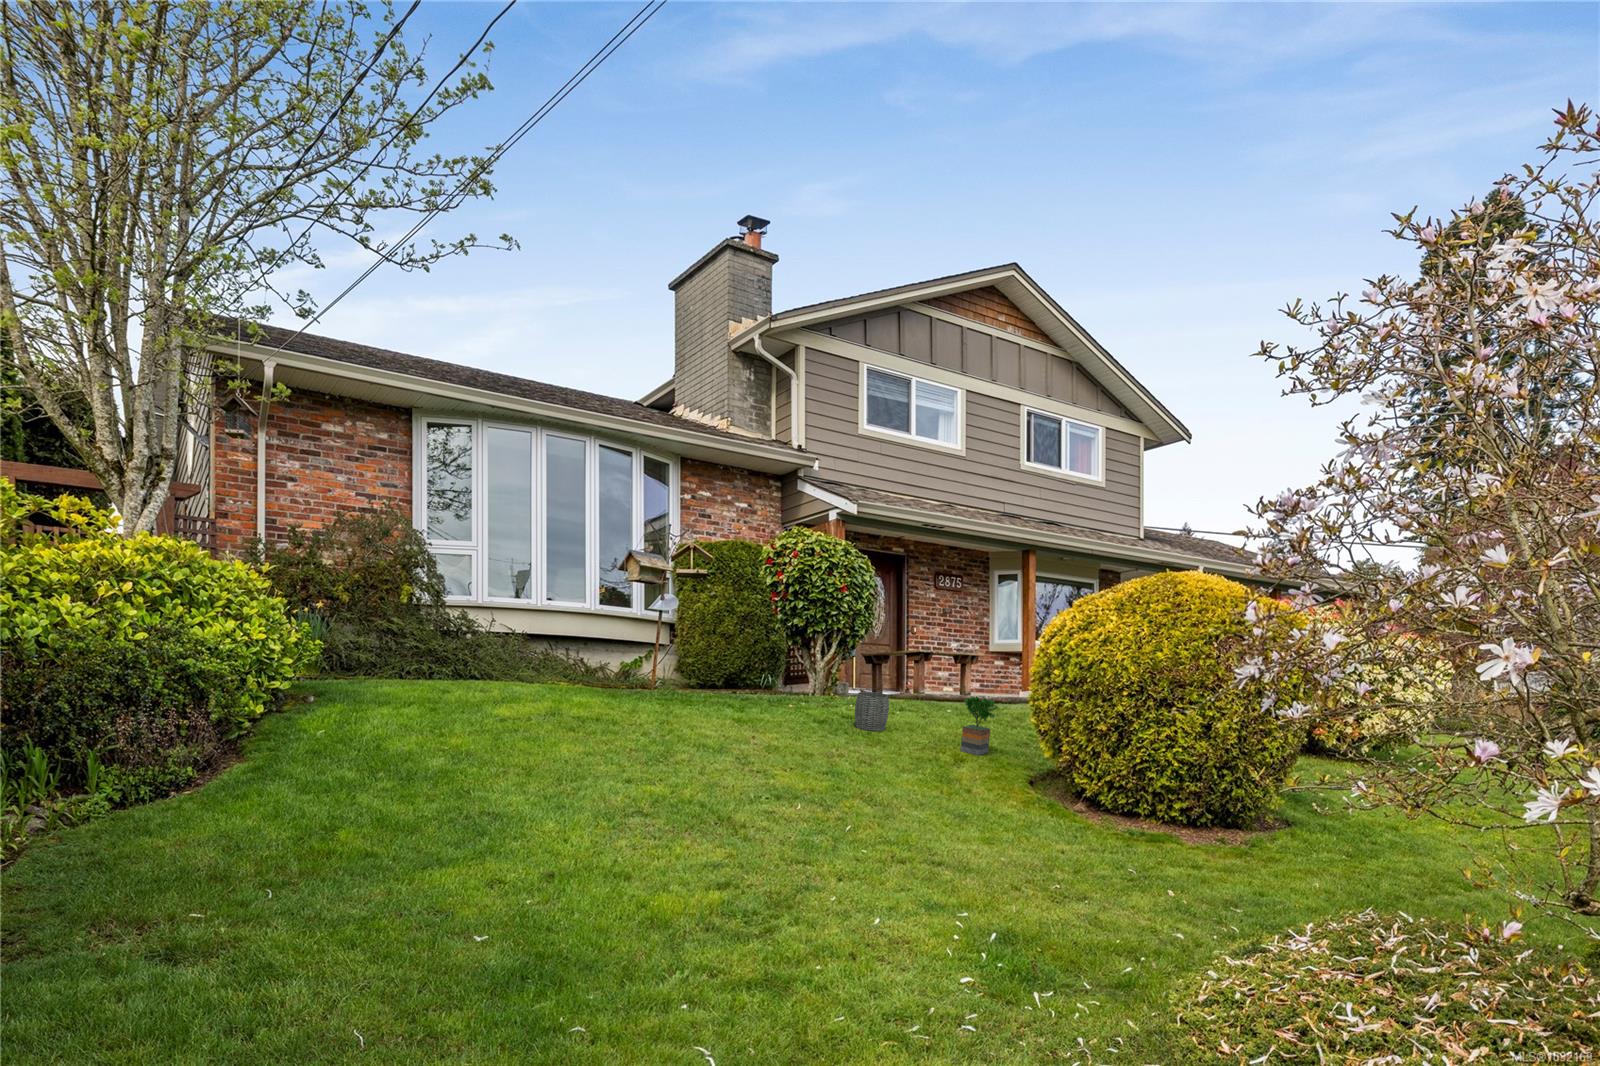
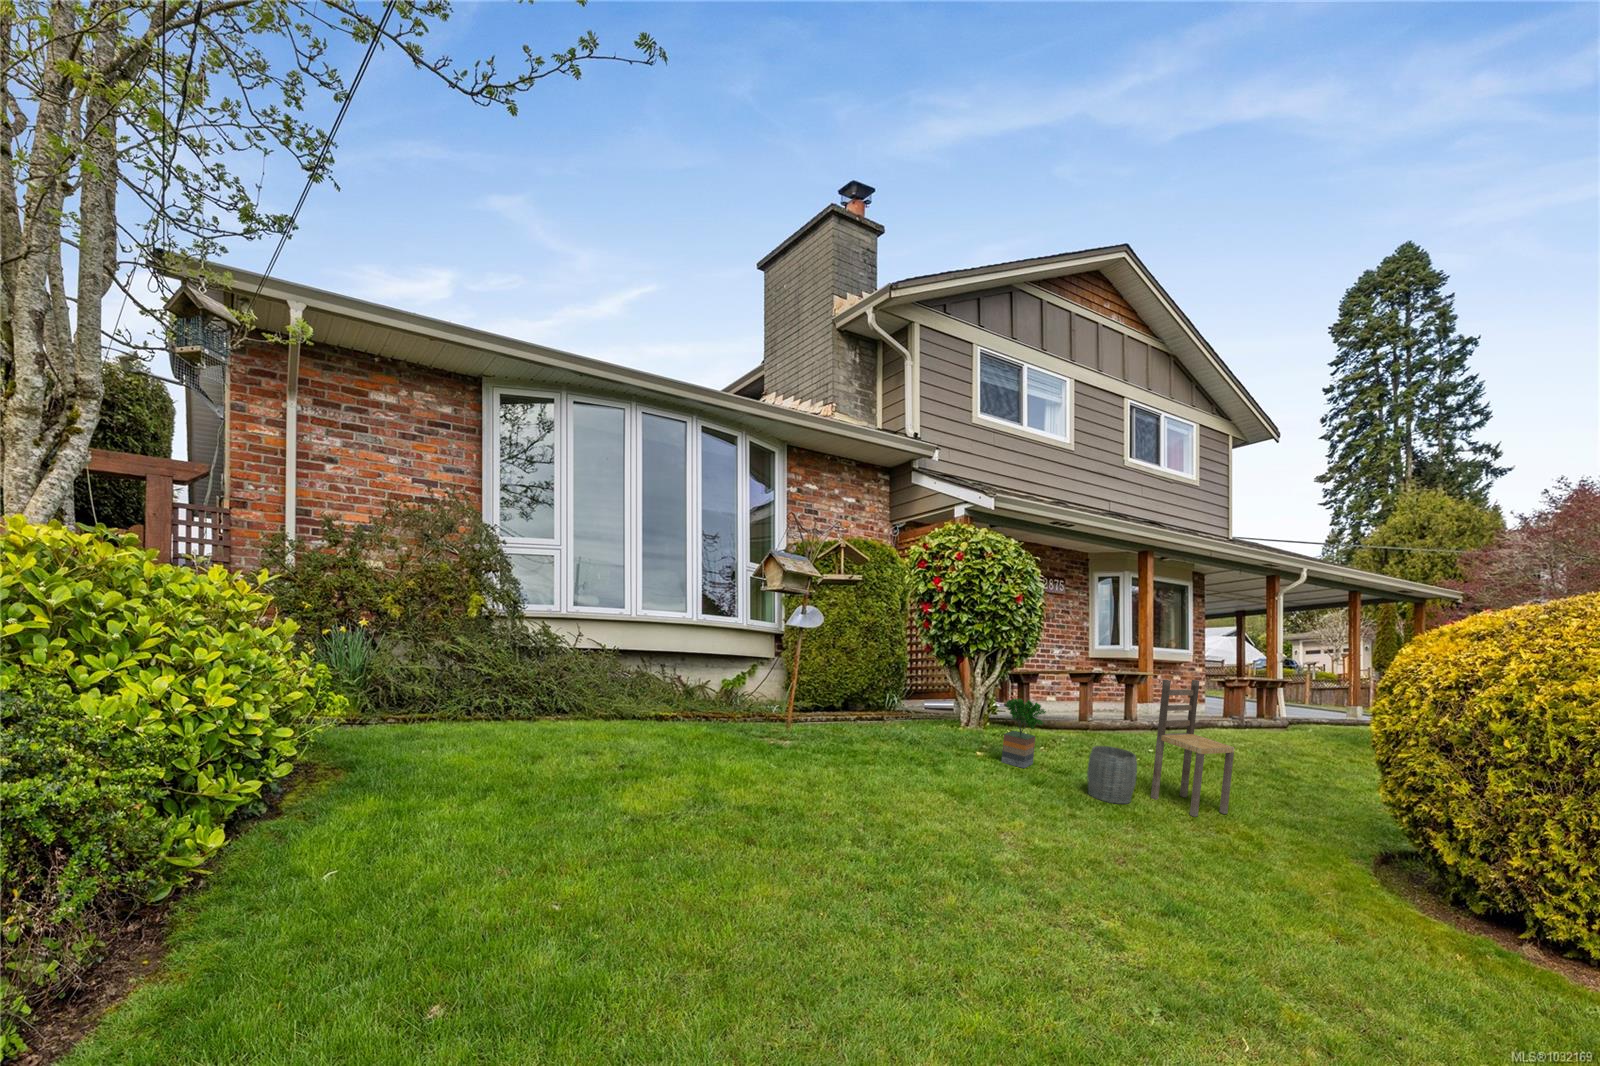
chair: none [904,642,958,739] -> present [1151,680,1234,817]
potted tree: present [961,696,998,755] -> present [1001,698,1046,768]

